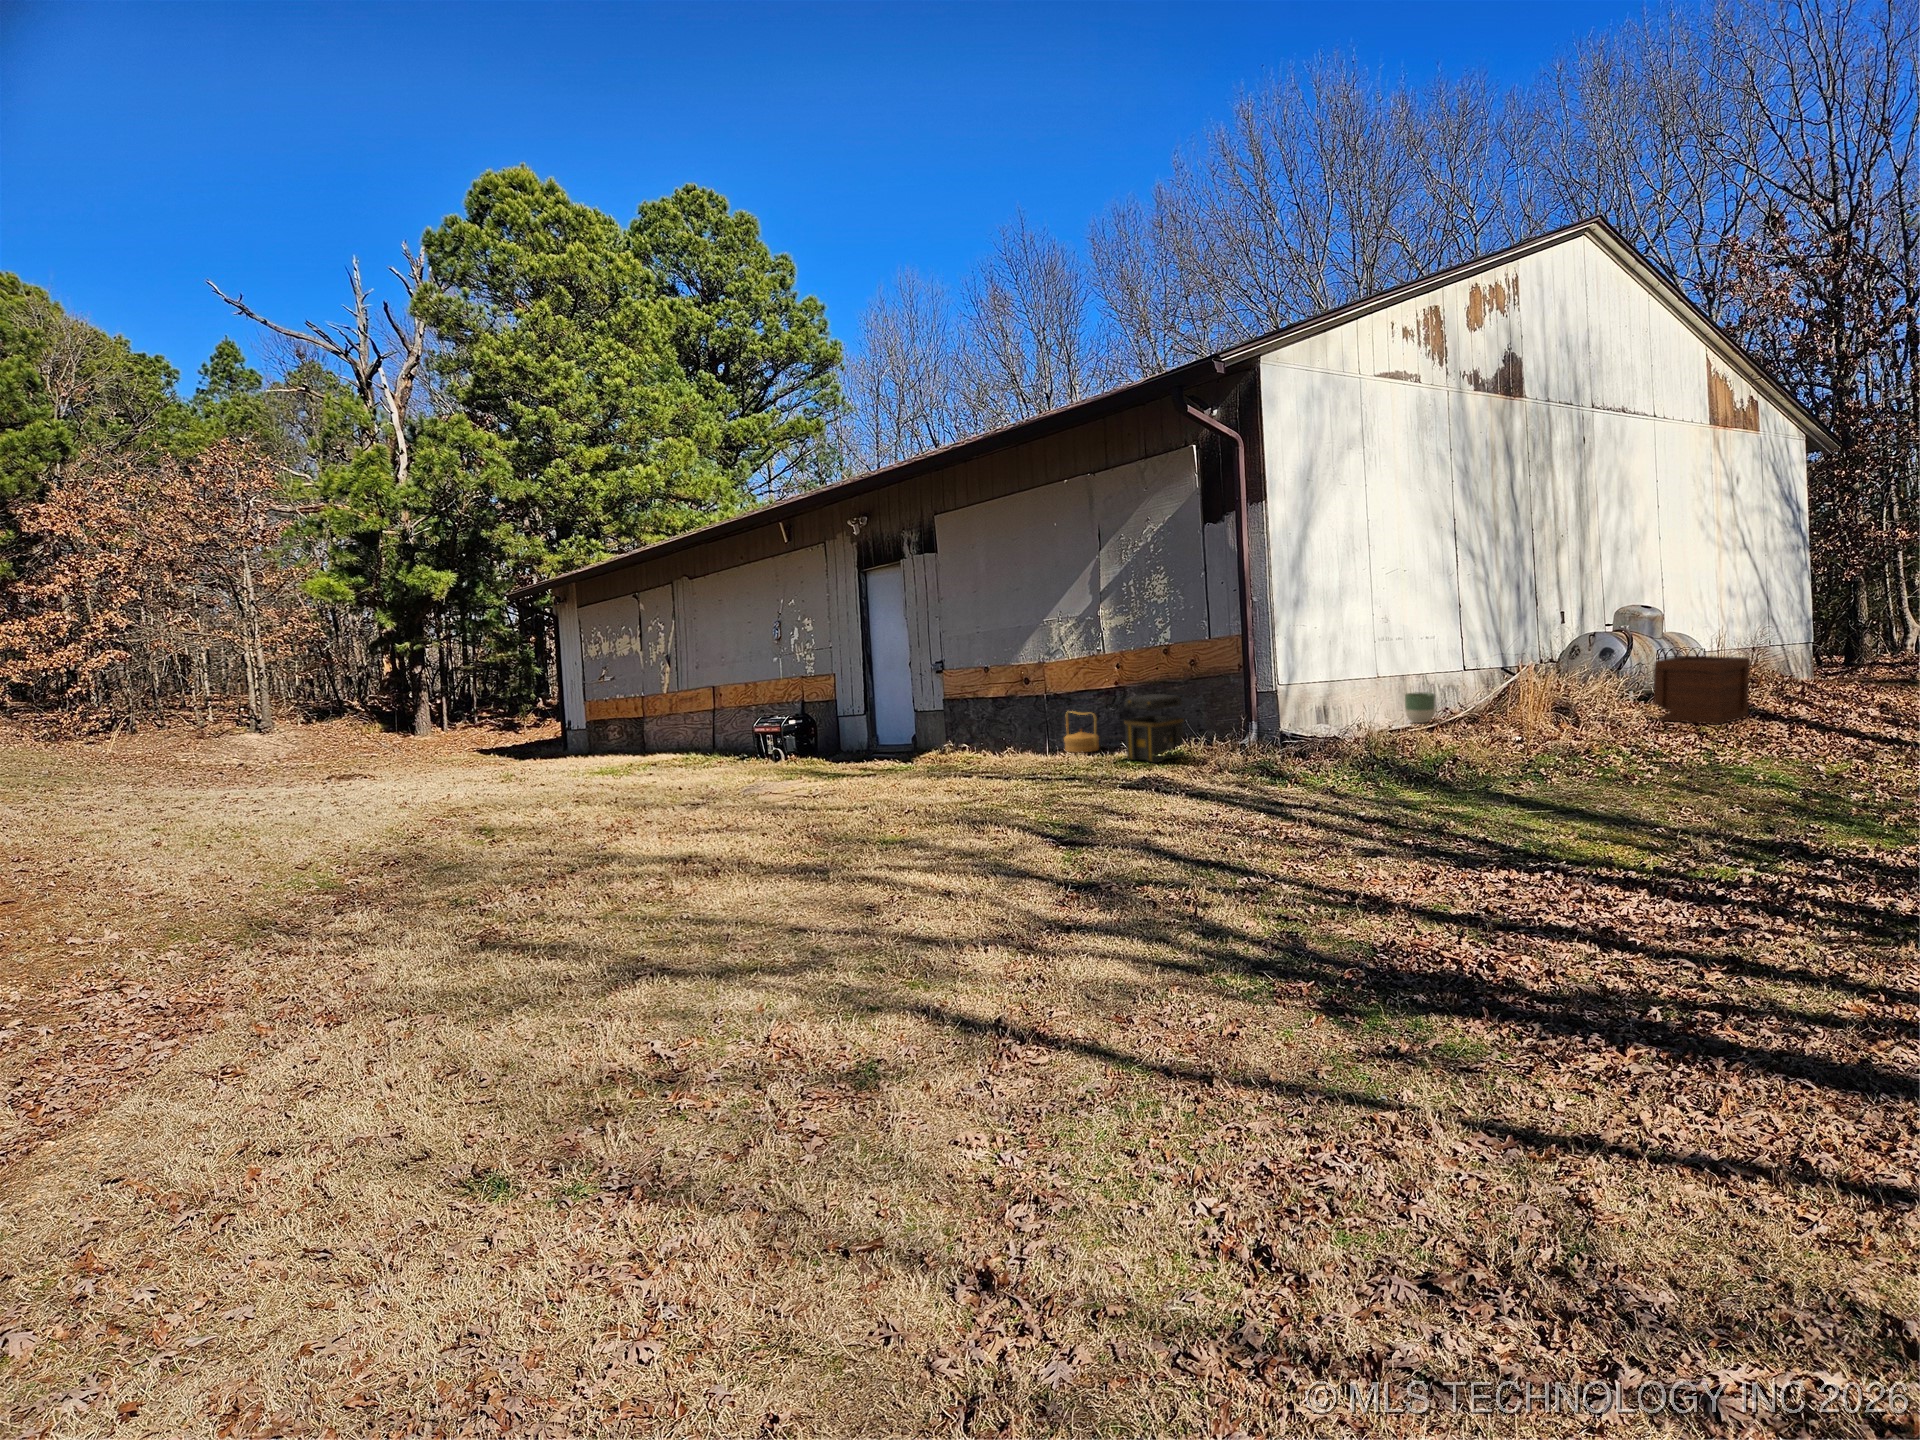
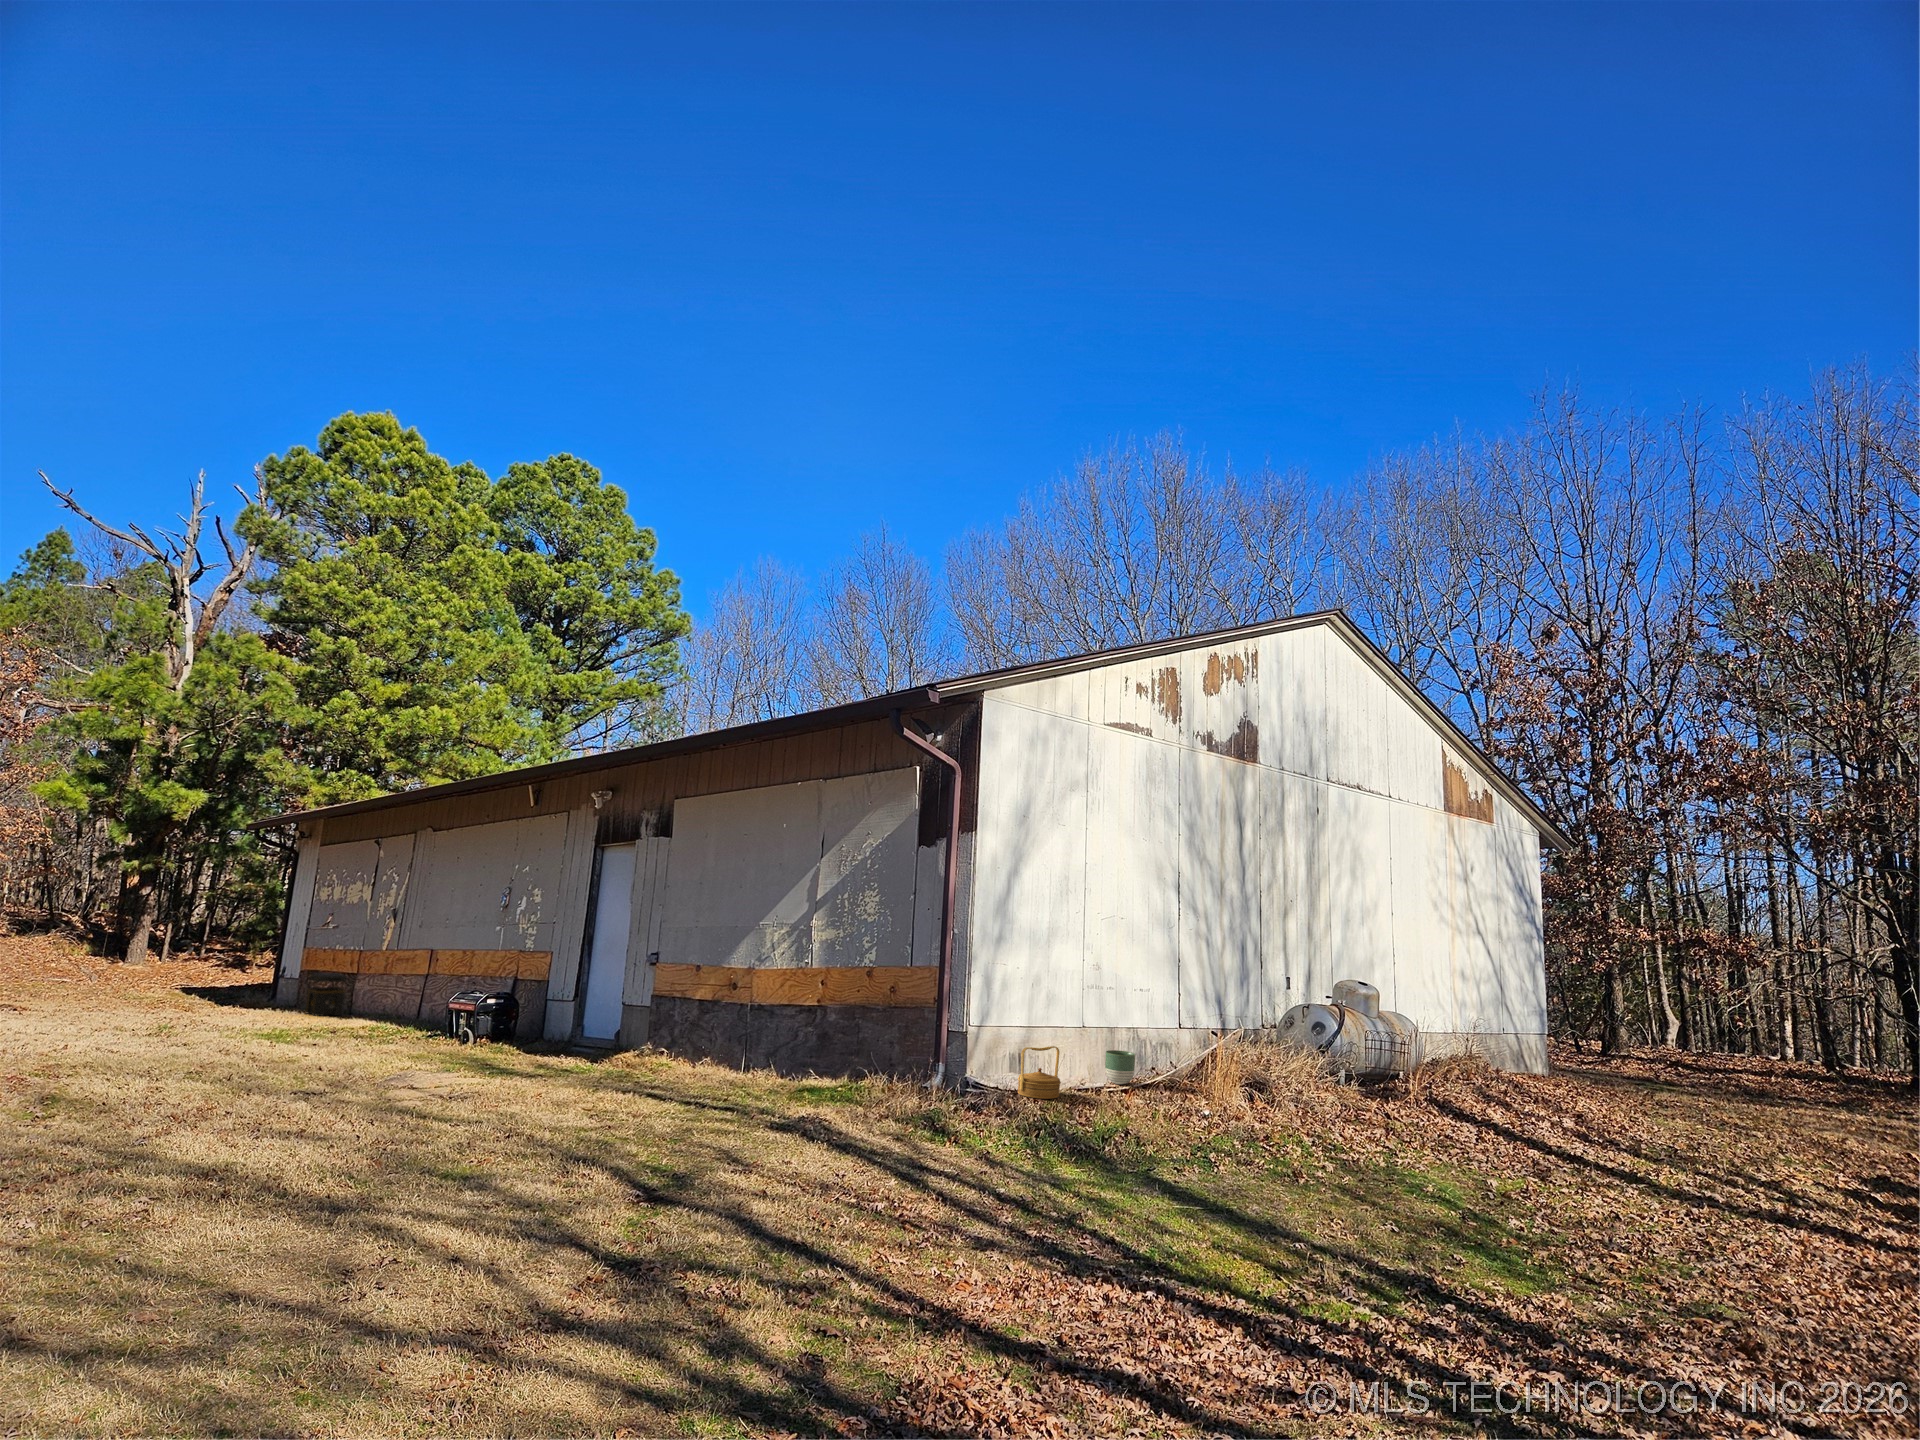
wooden crate: present [1654,656,1750,725] -> none [1361,1041,1453,1118]
toolbox: present [1124,694,1184,763] -> present [305,973,347,1016]
woven basket: present [1064,711,1099,753] -> present [1018,1046,1061,1099]

